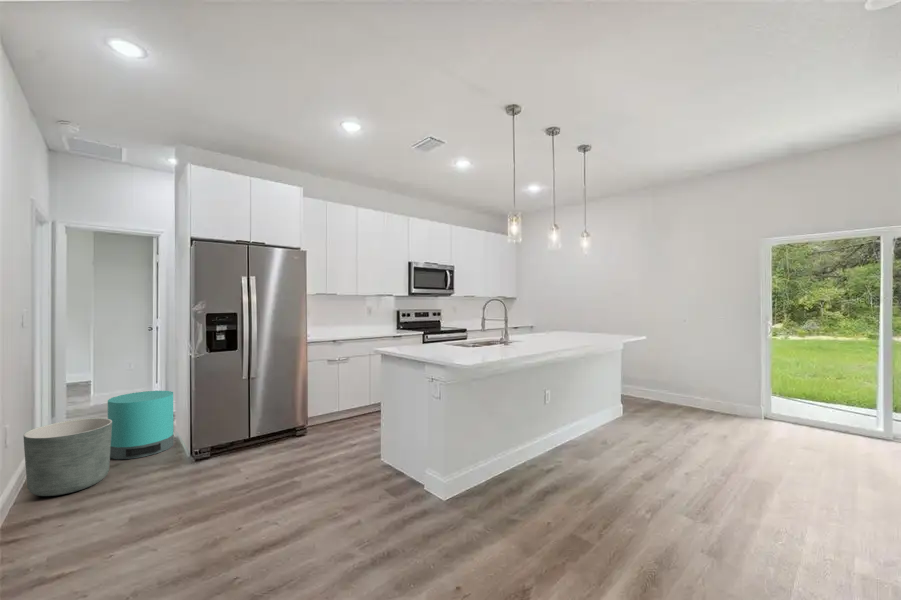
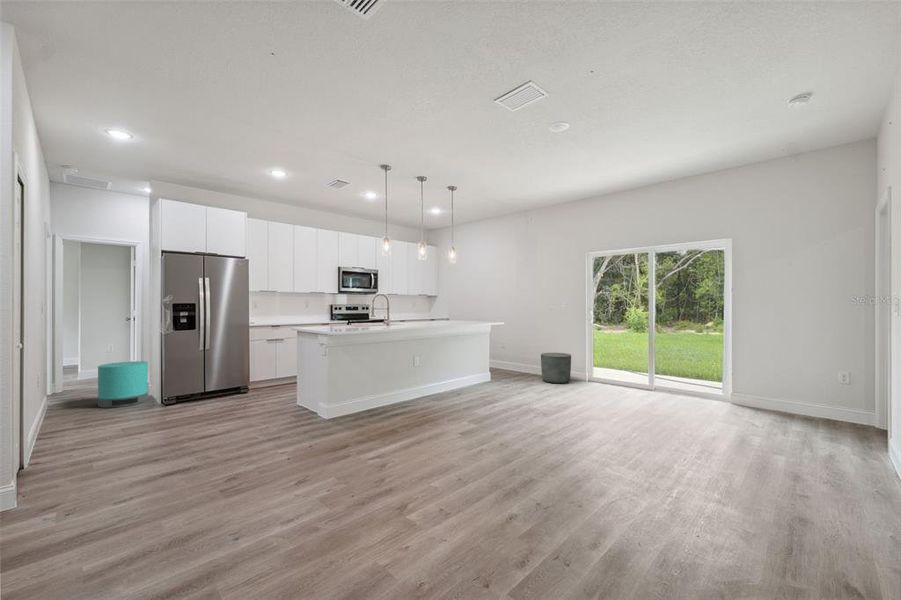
planter: present [24,418,112,496] -> present [541,353,571,383]

